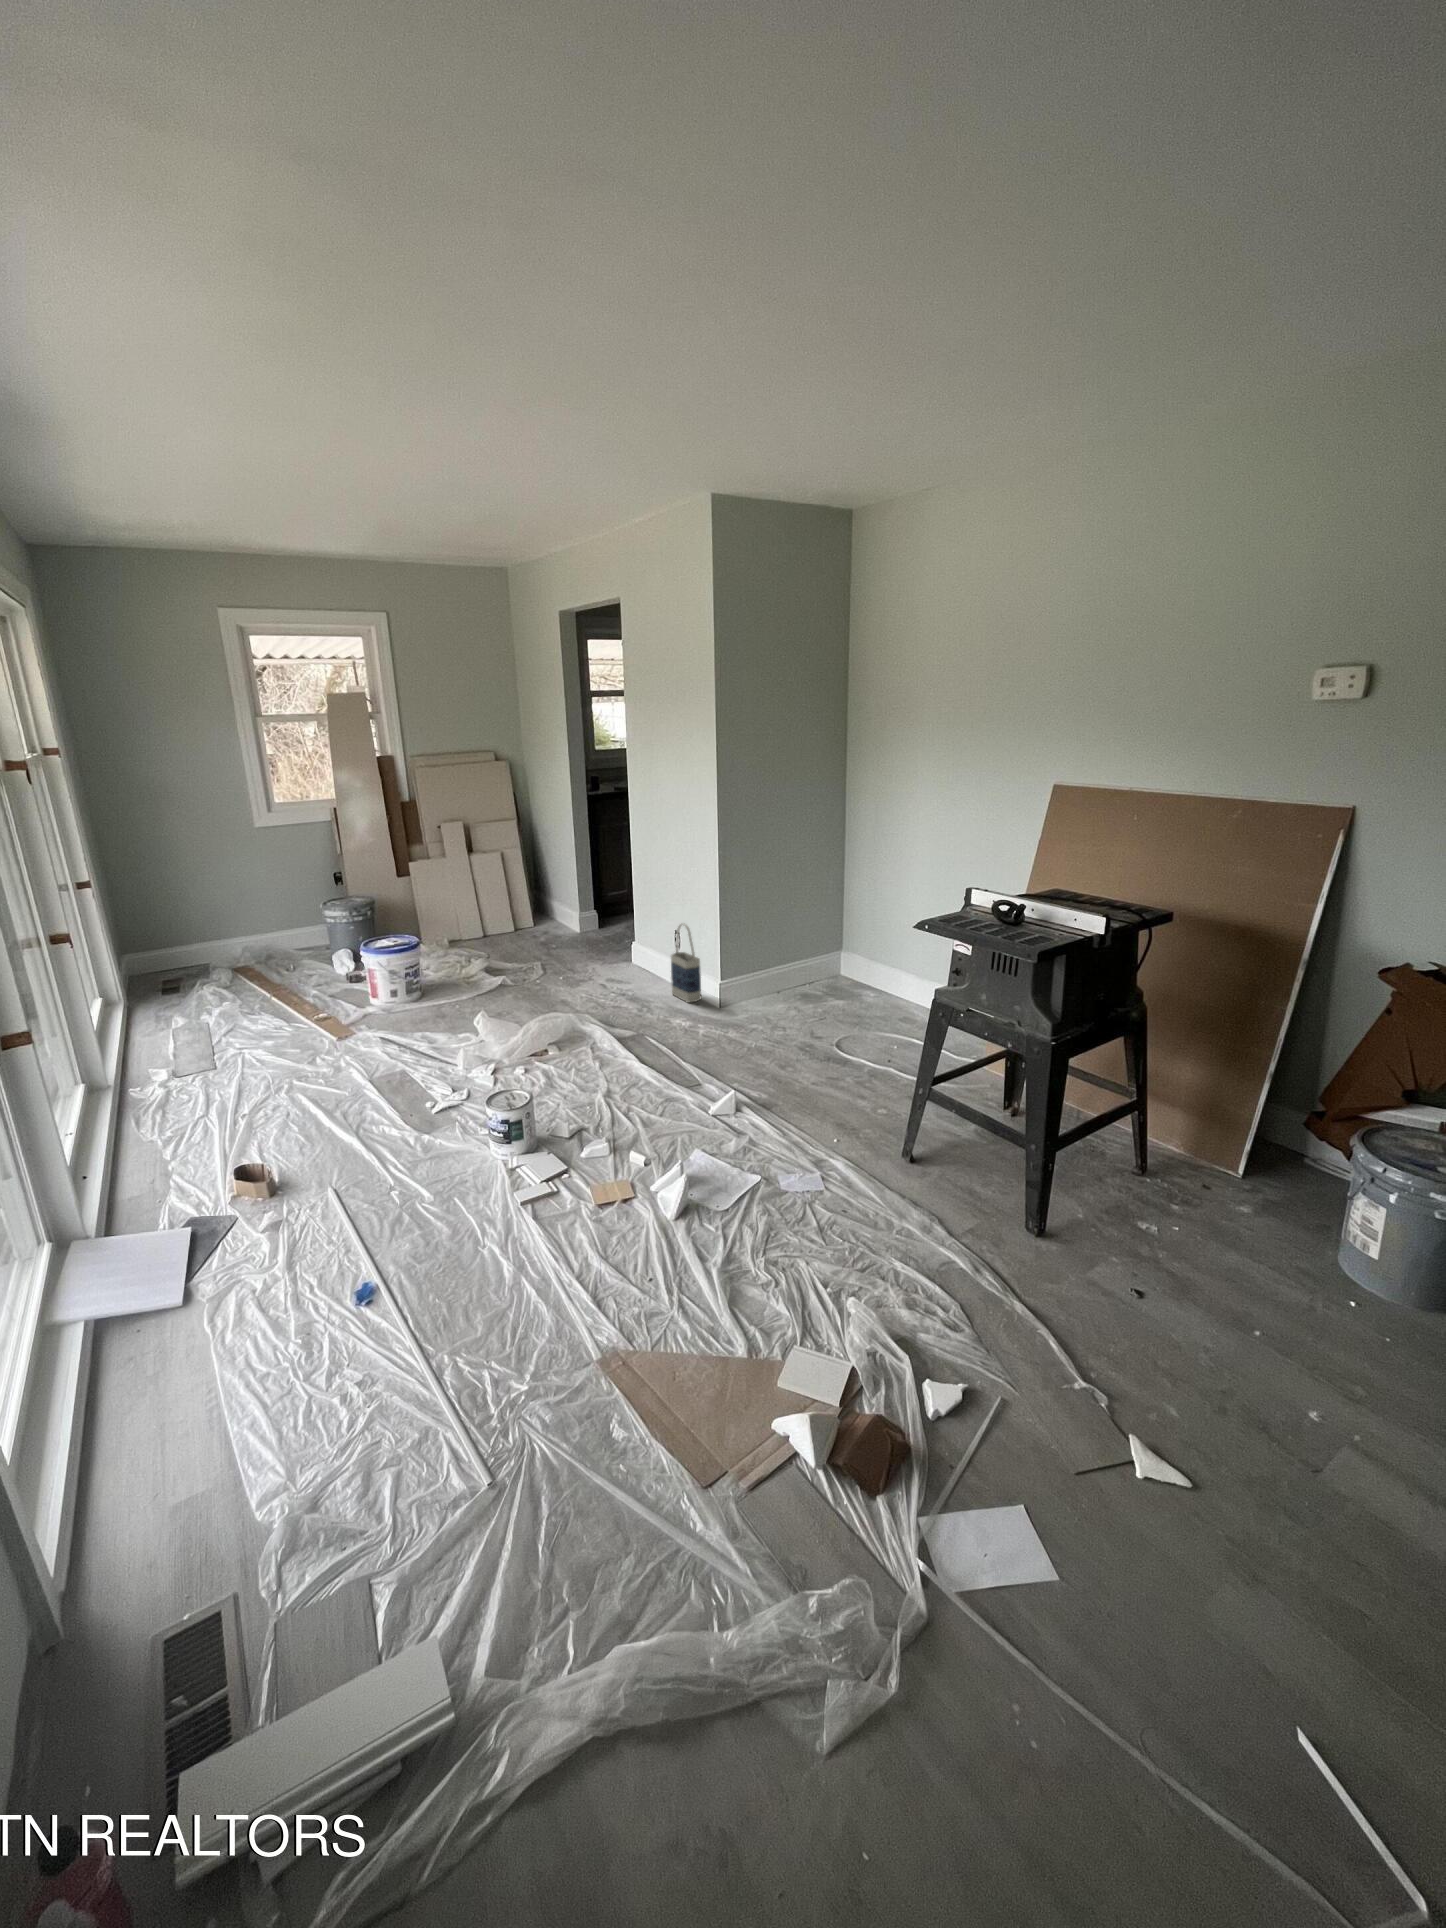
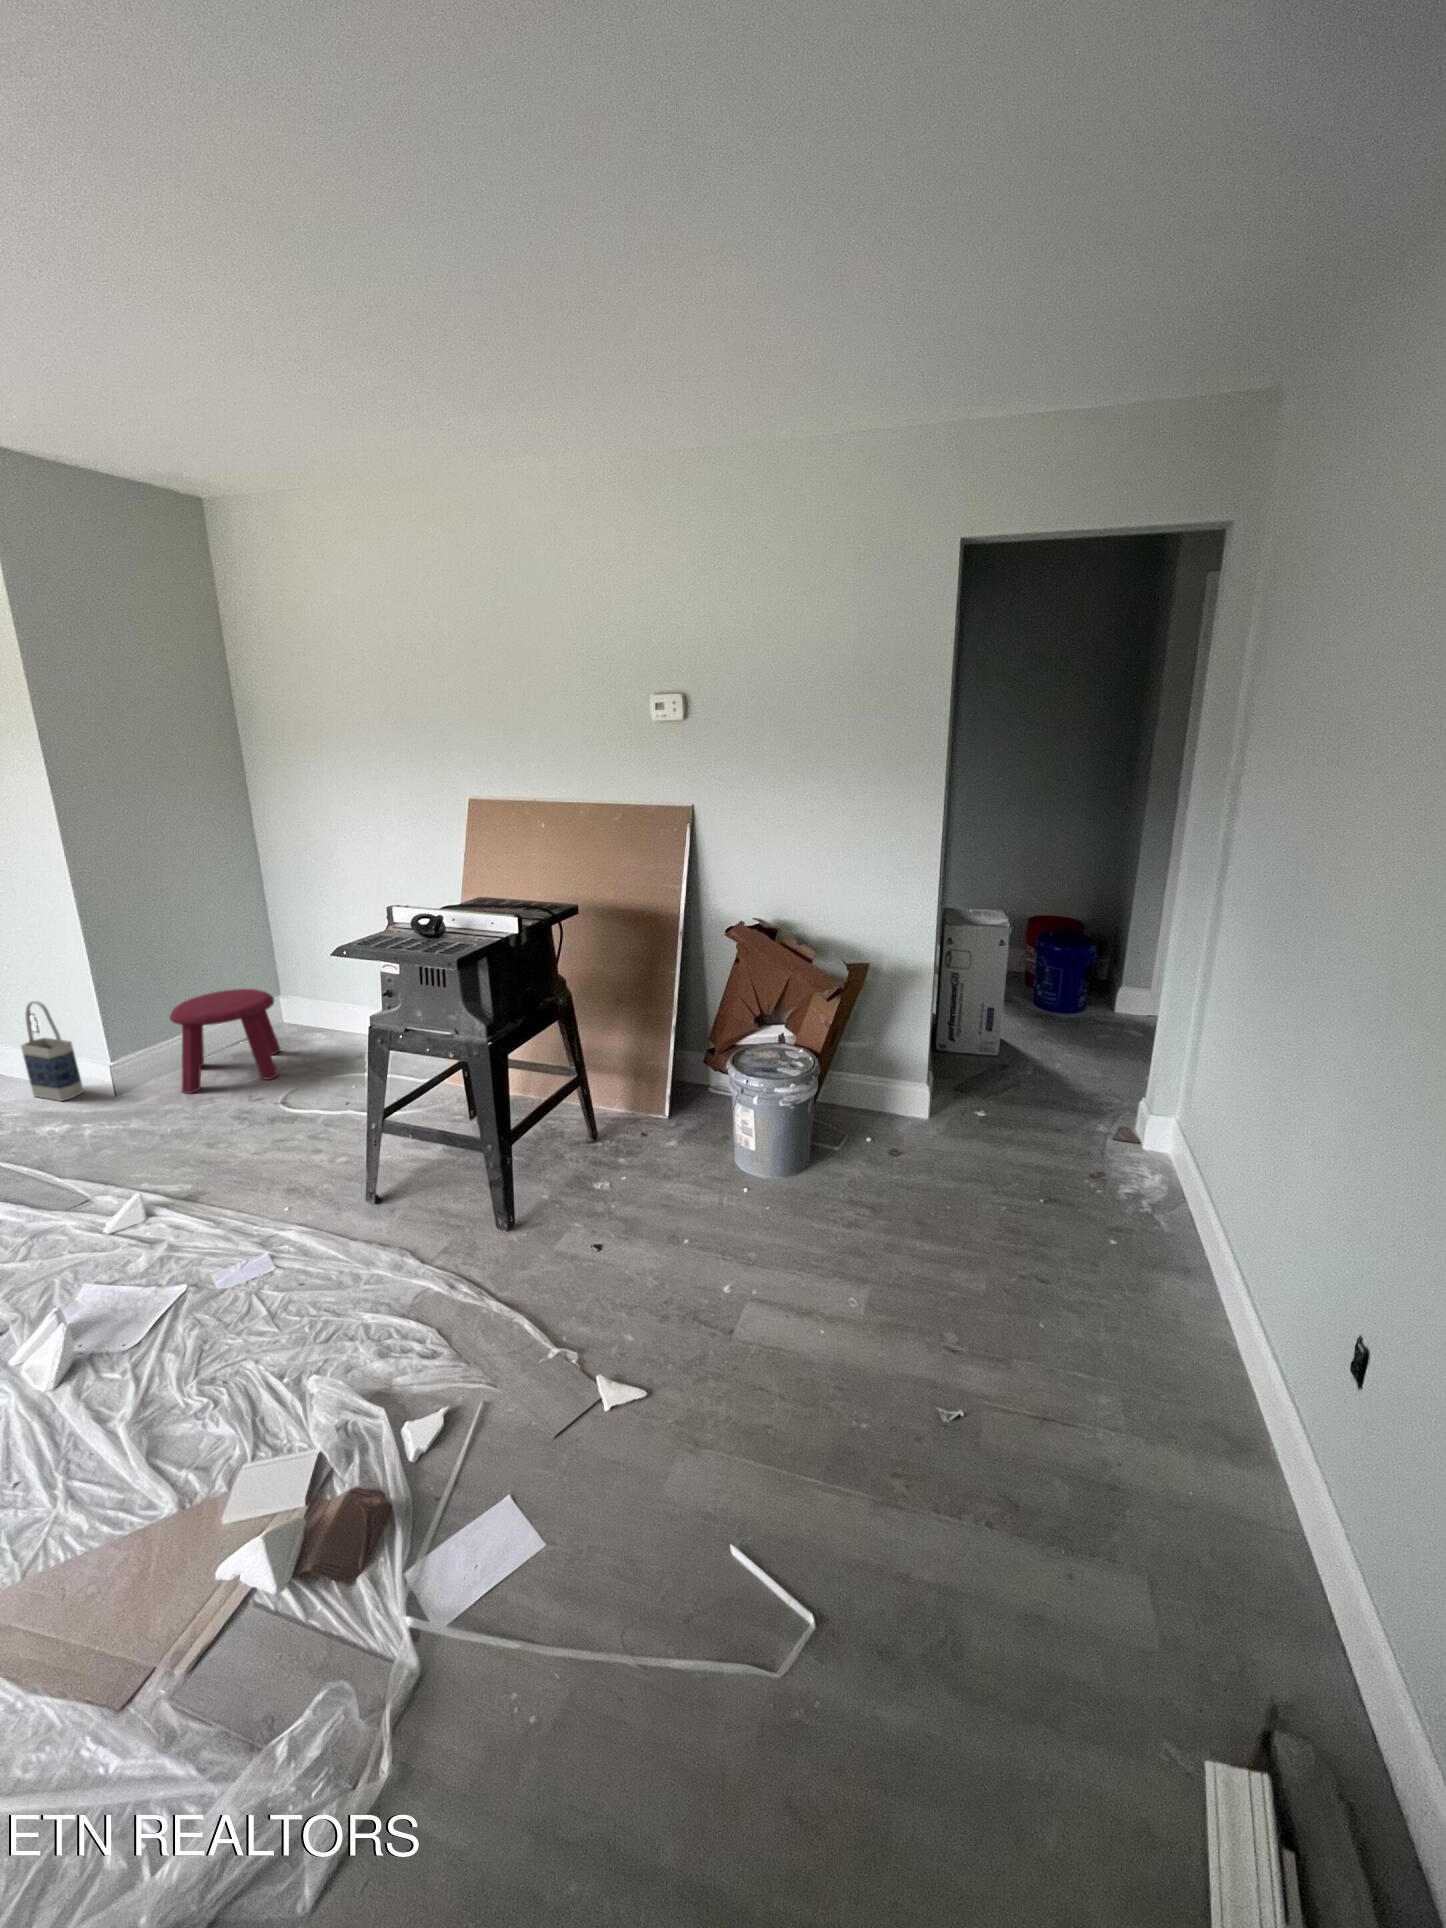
stool: none [763,939,840,1023] -> present [170,989,281,1094]

